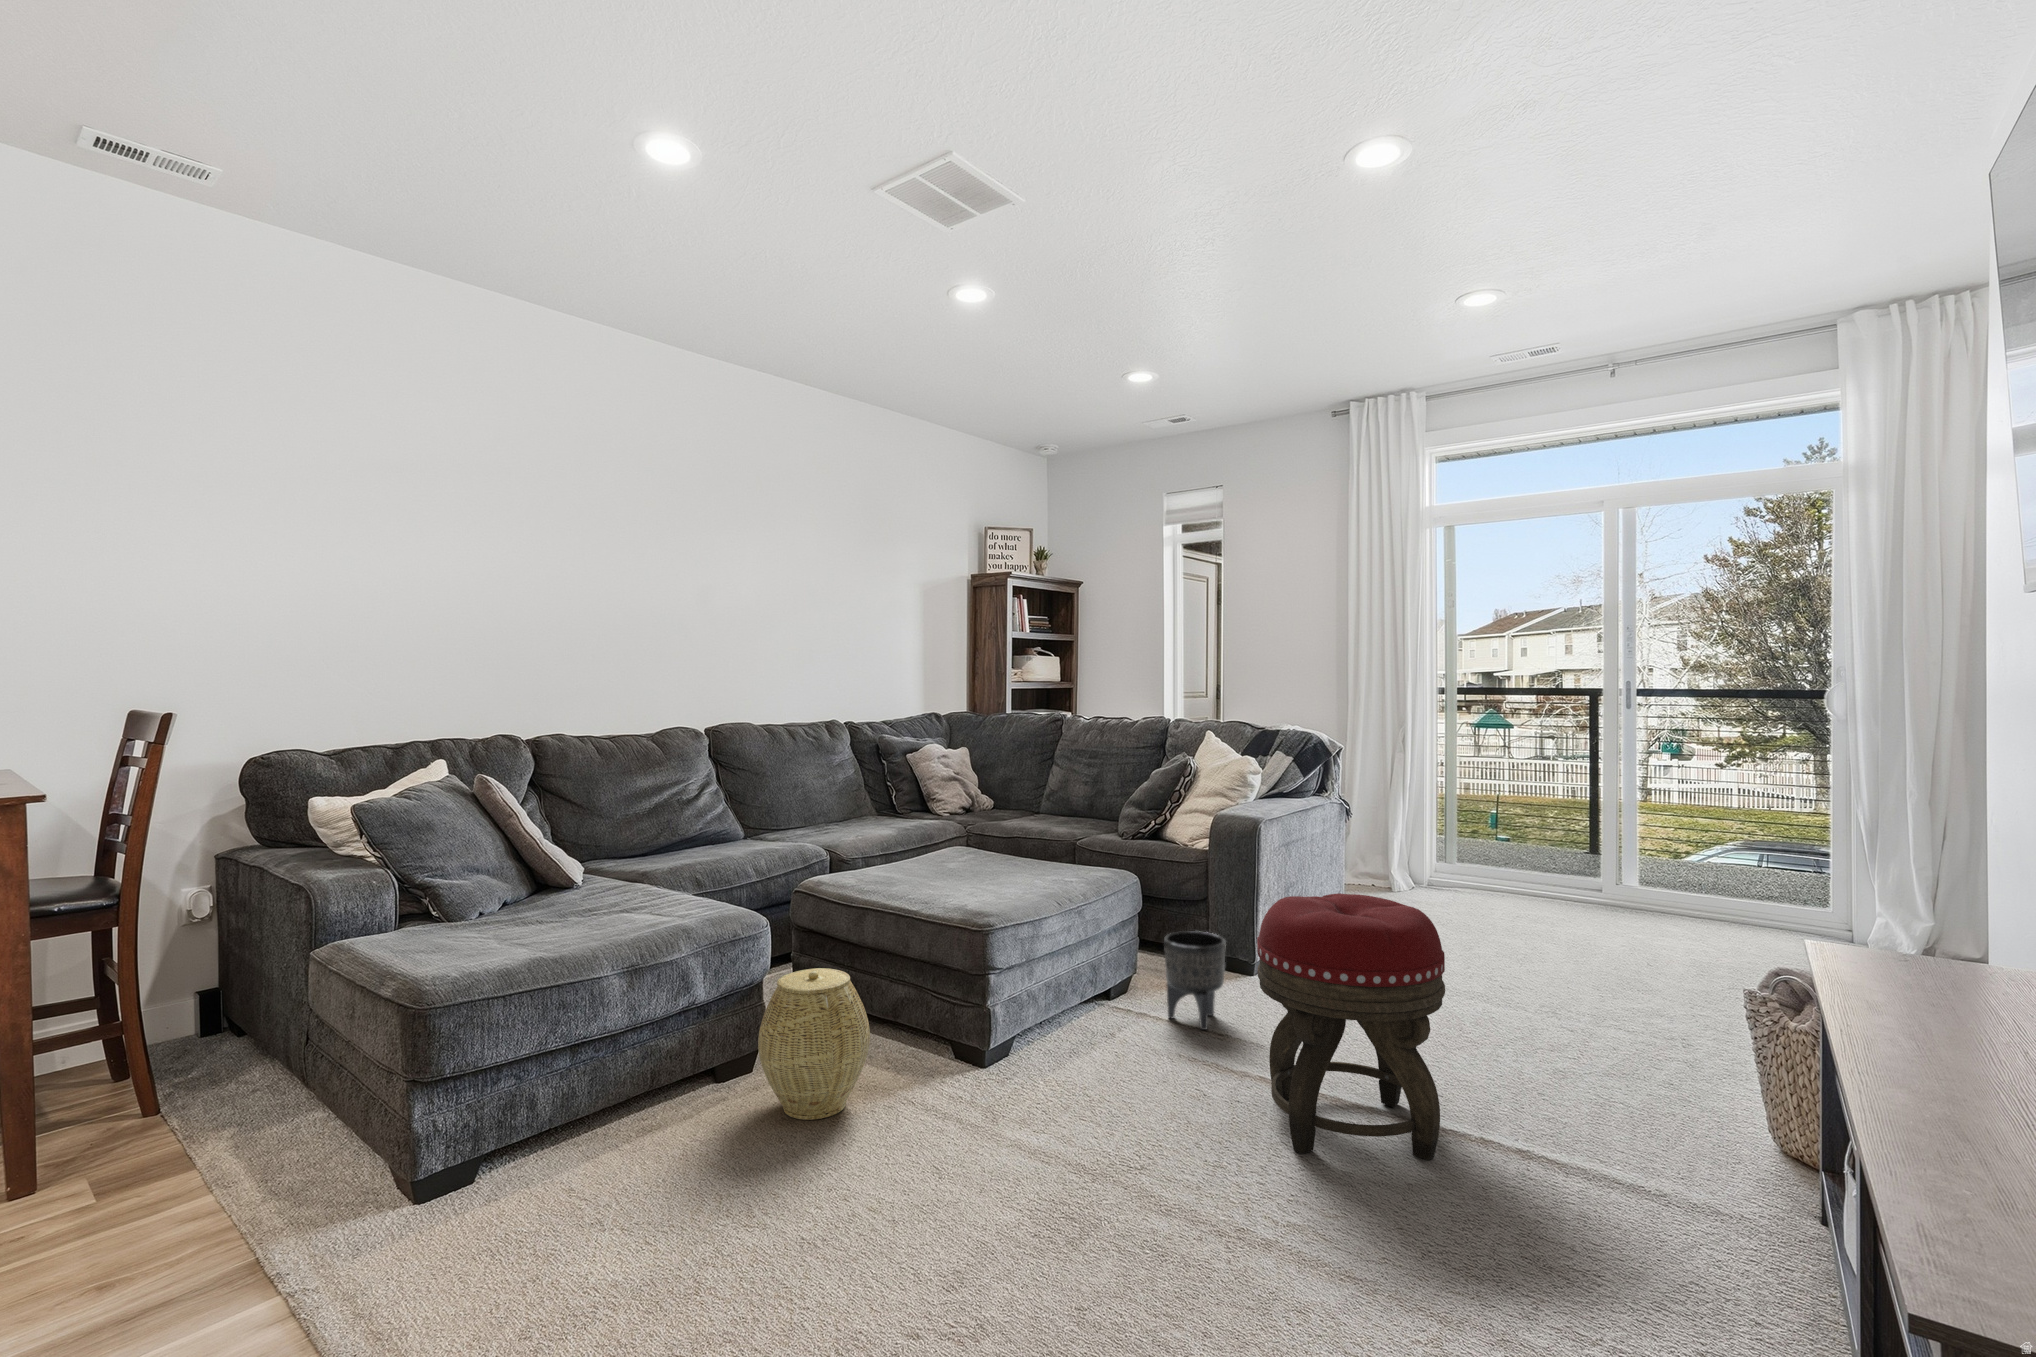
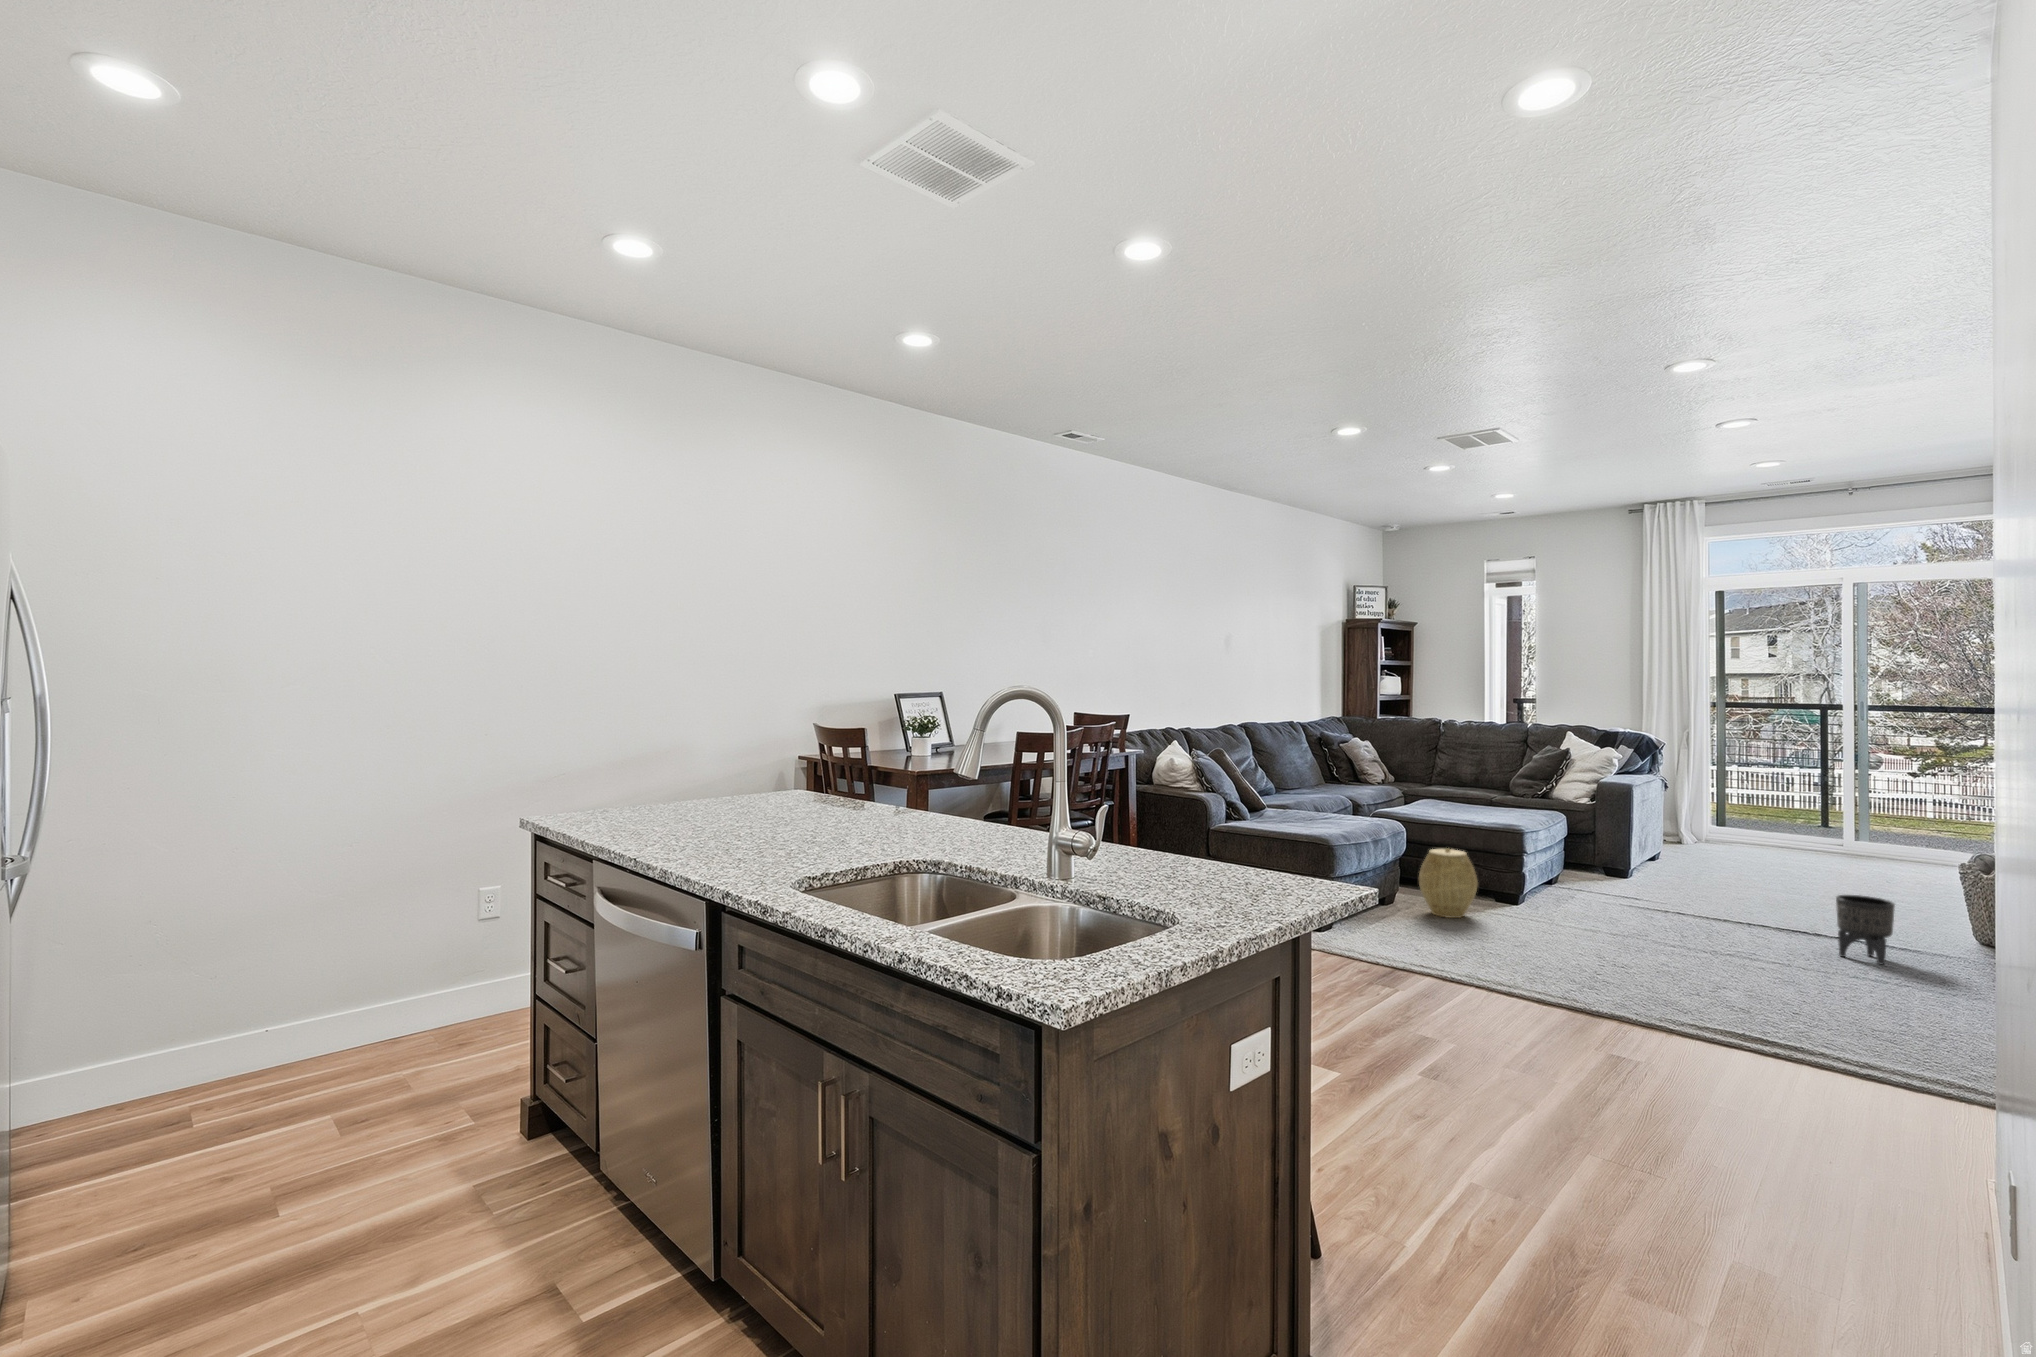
footstool: present [1257,893,1445,1160] -> none [1685,817,1795,940]
planter: present [1164,931,1226,1030] -> present [1836,895,1895,965]

